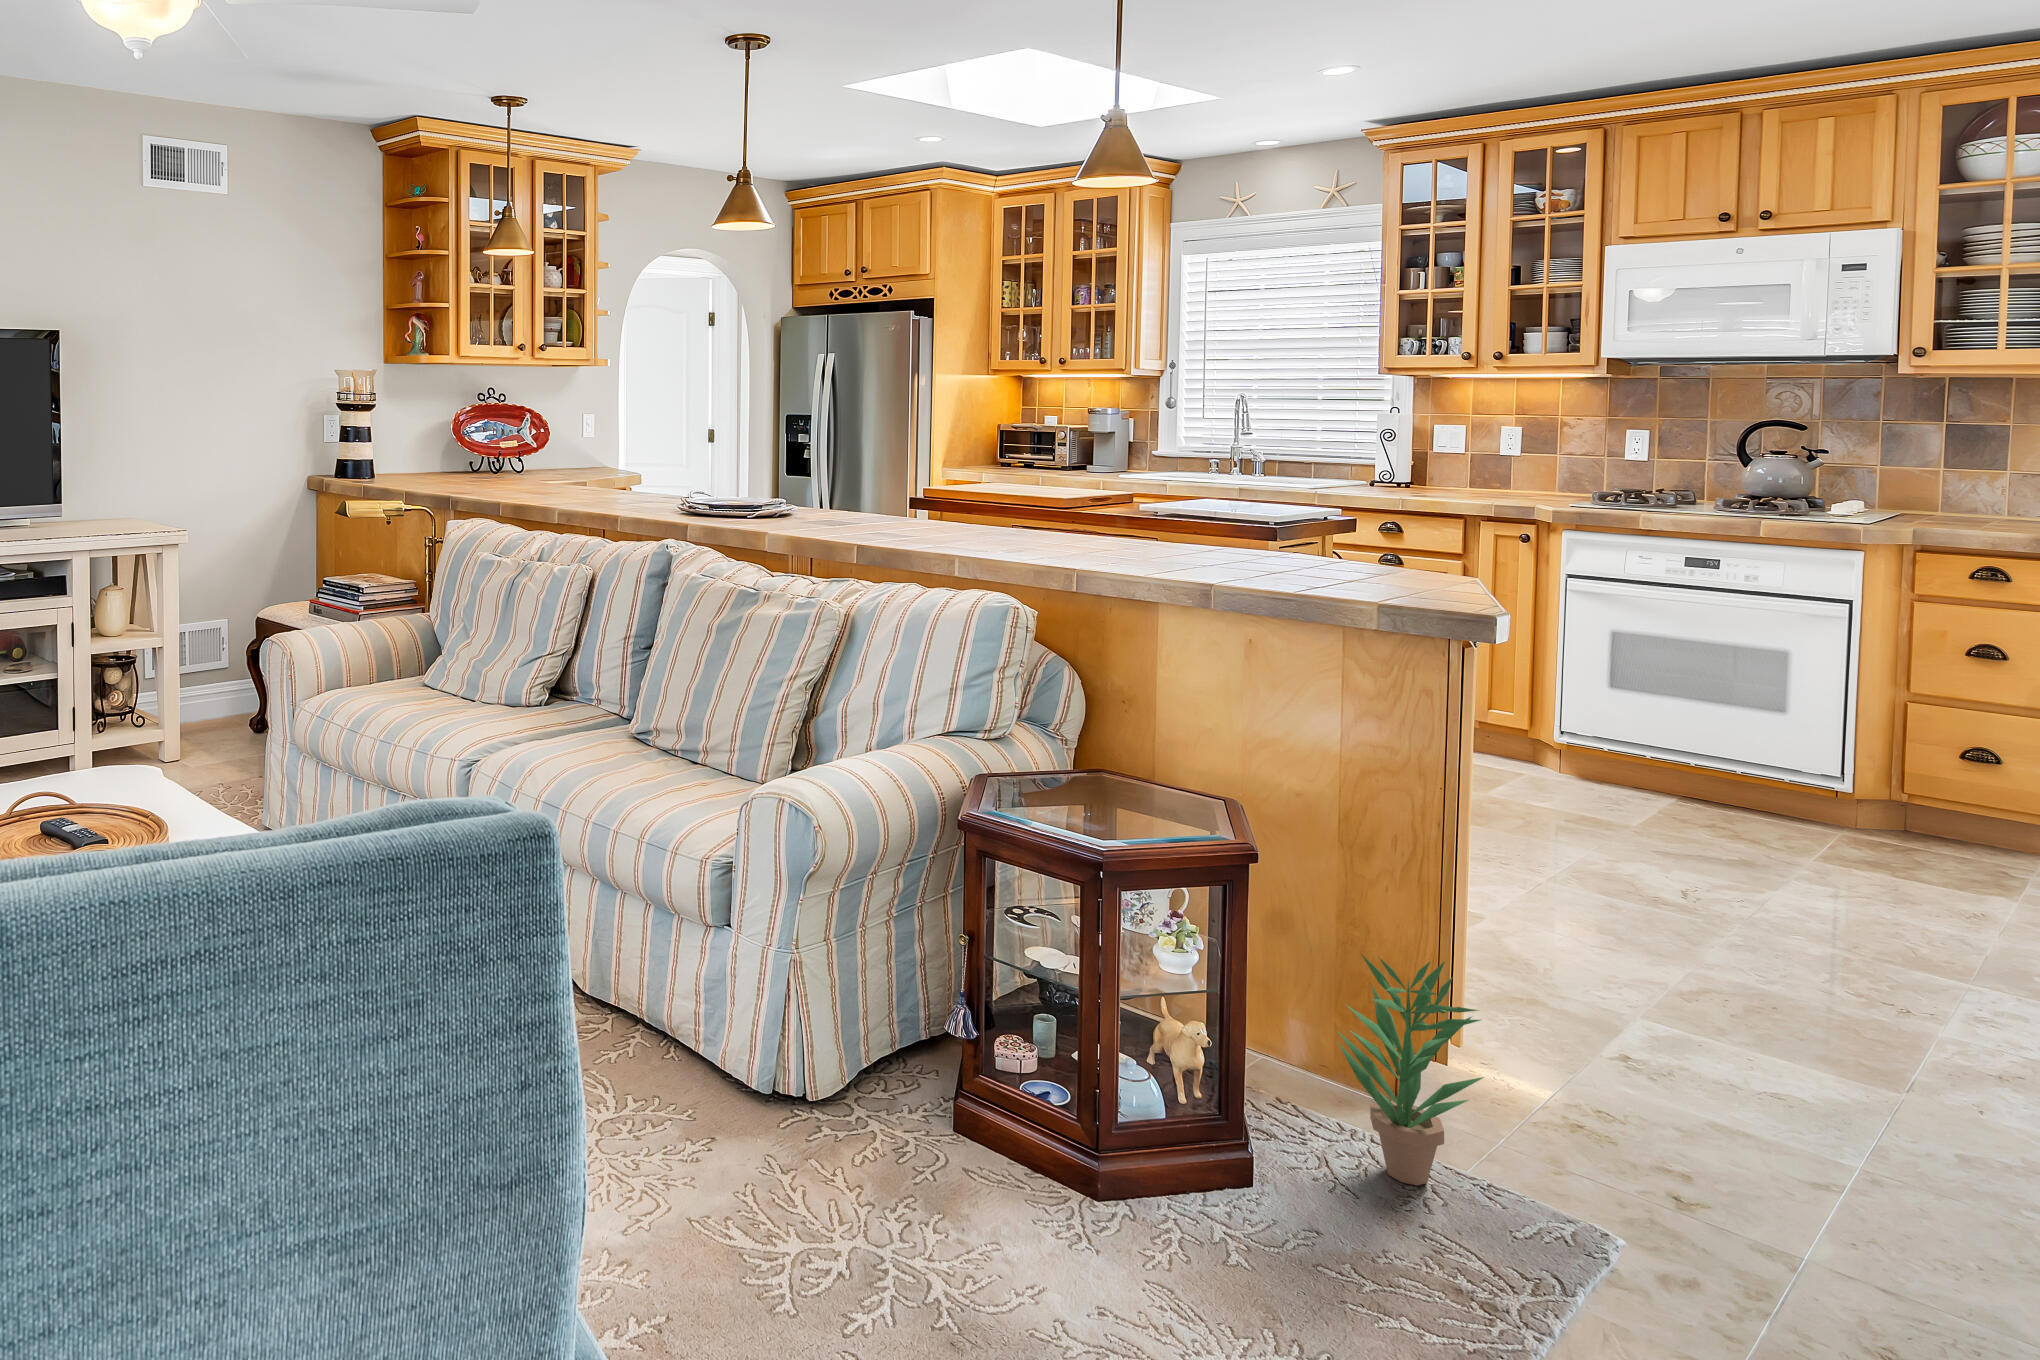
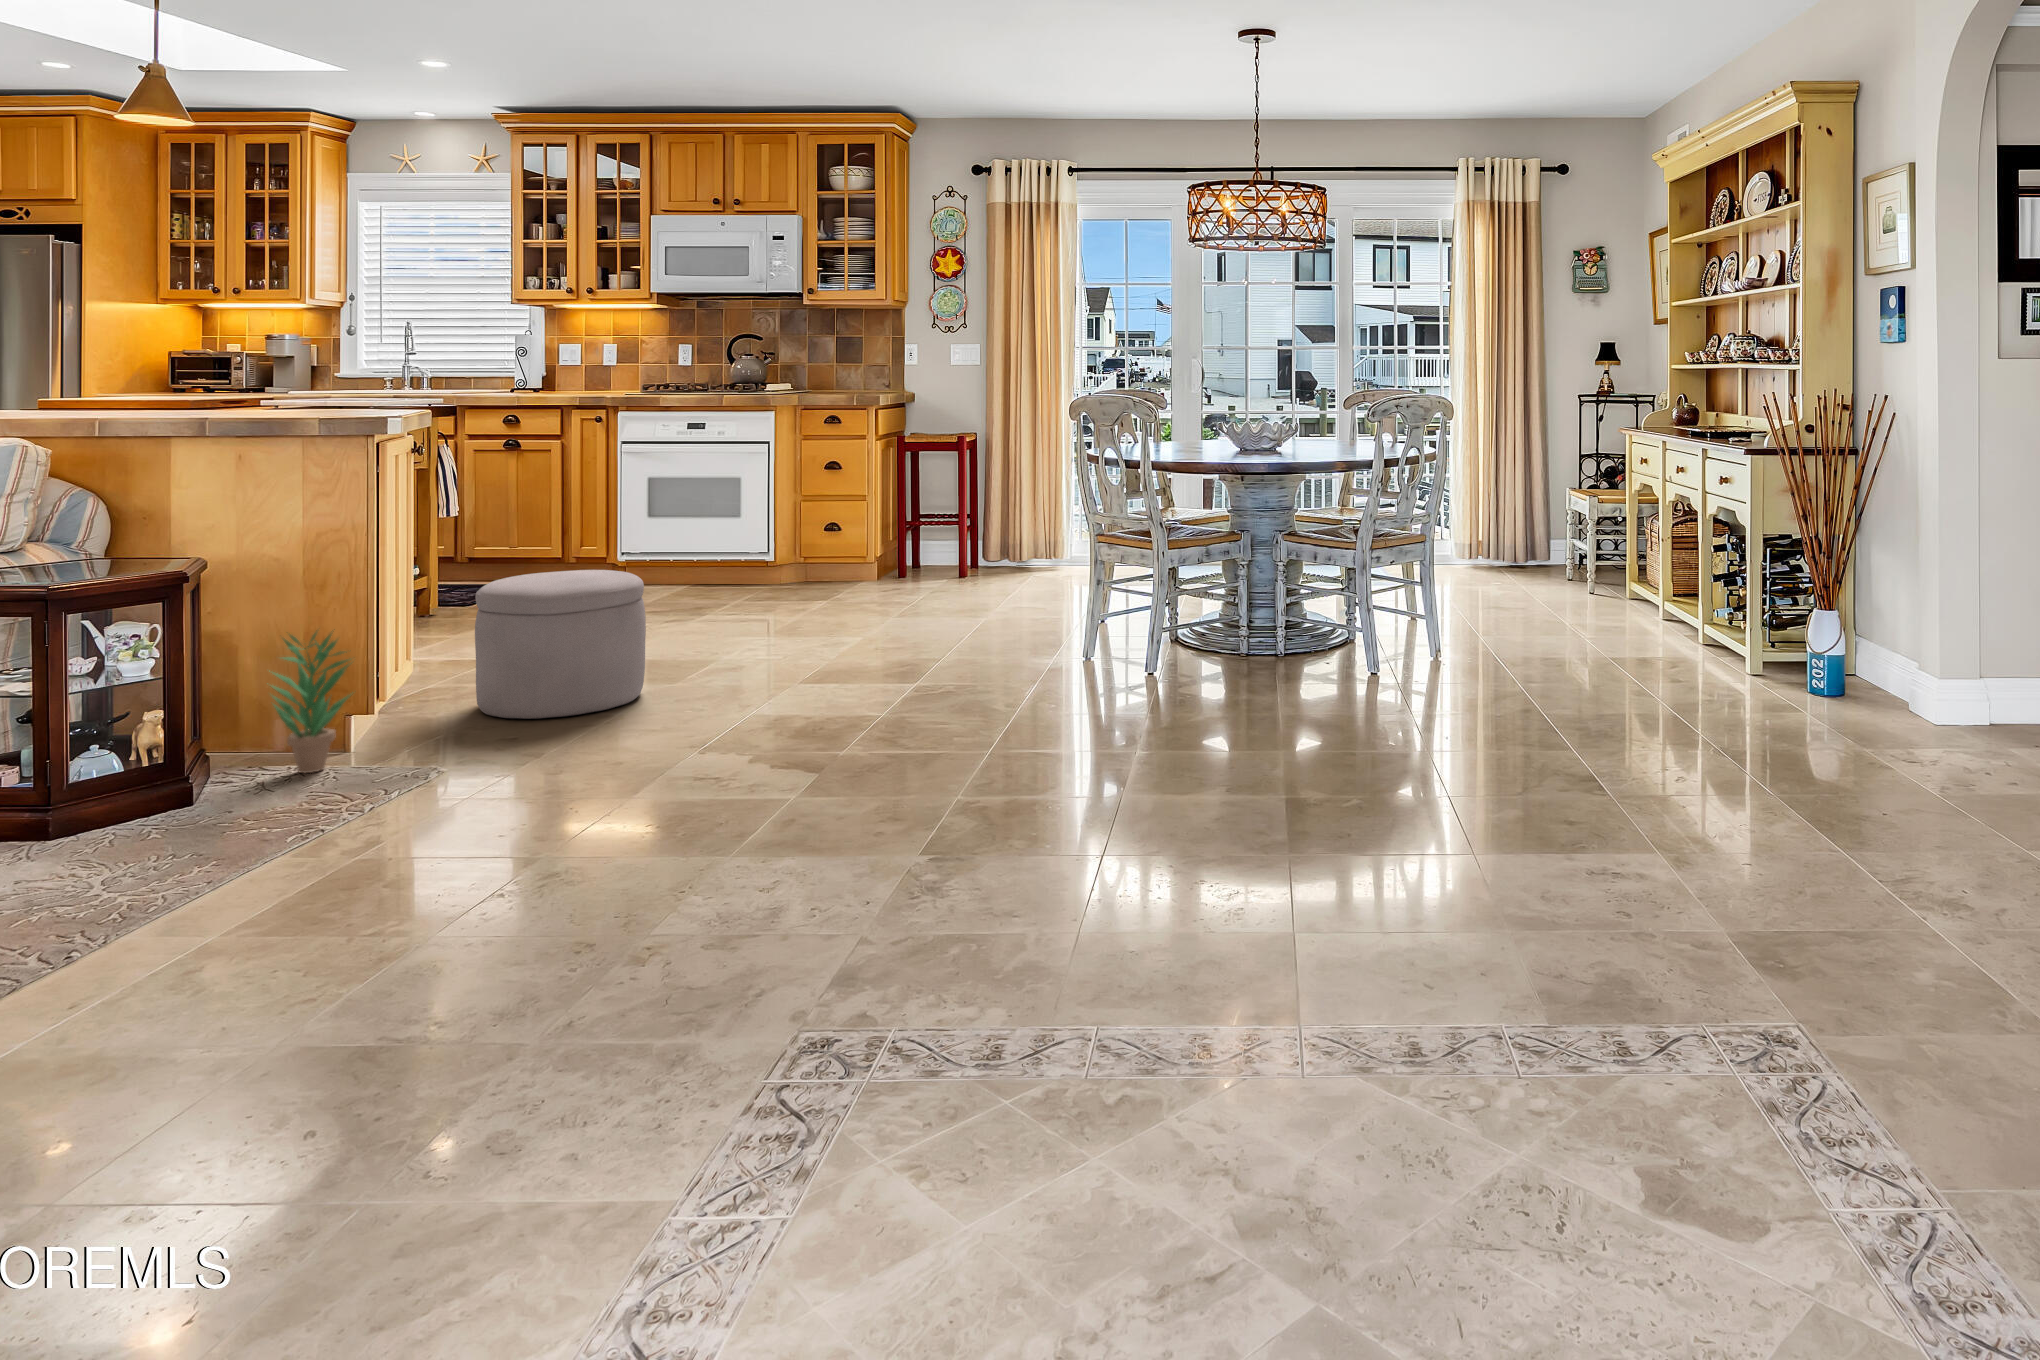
ottoman: none [1581,860,1927,1178] -> present [475,570,646,719]

